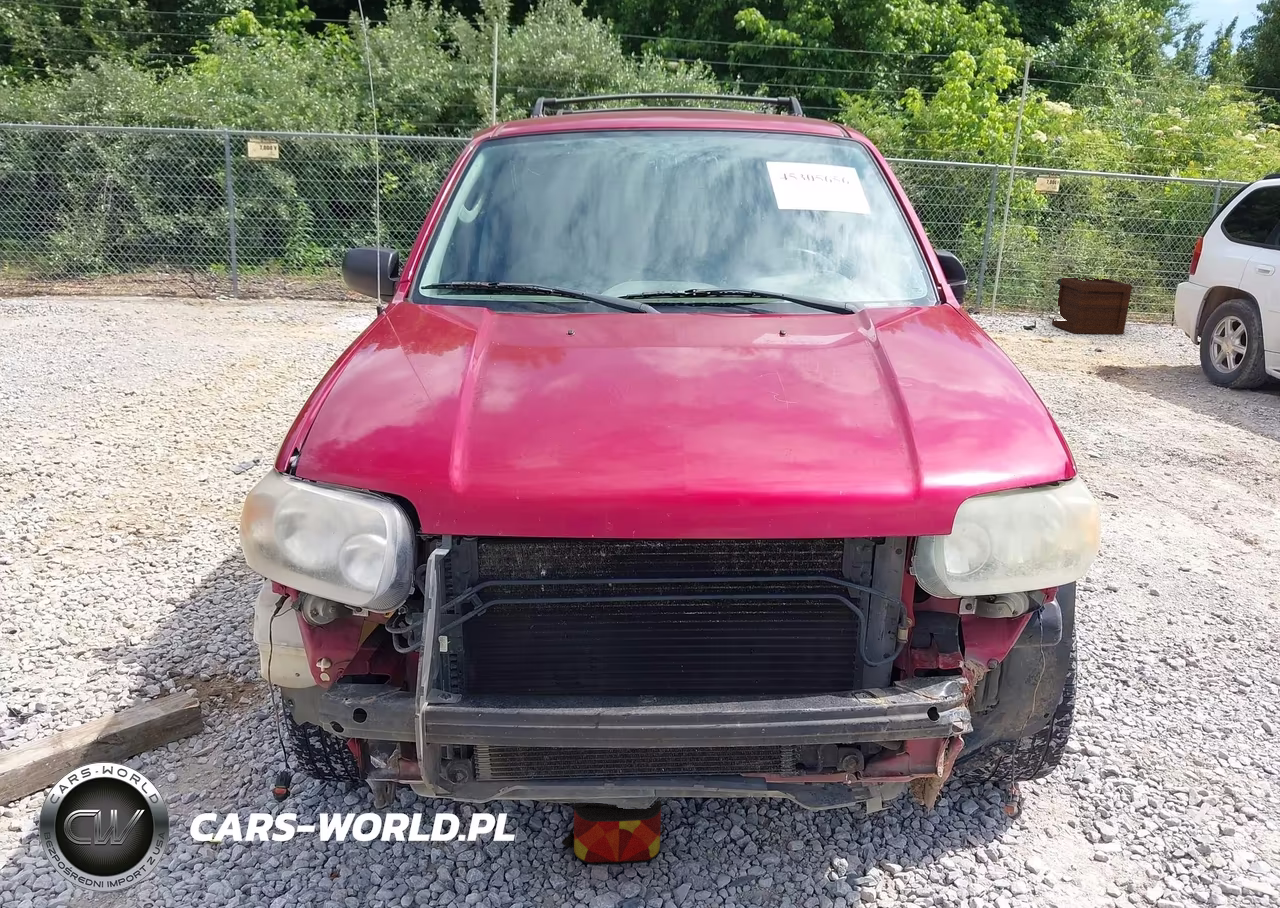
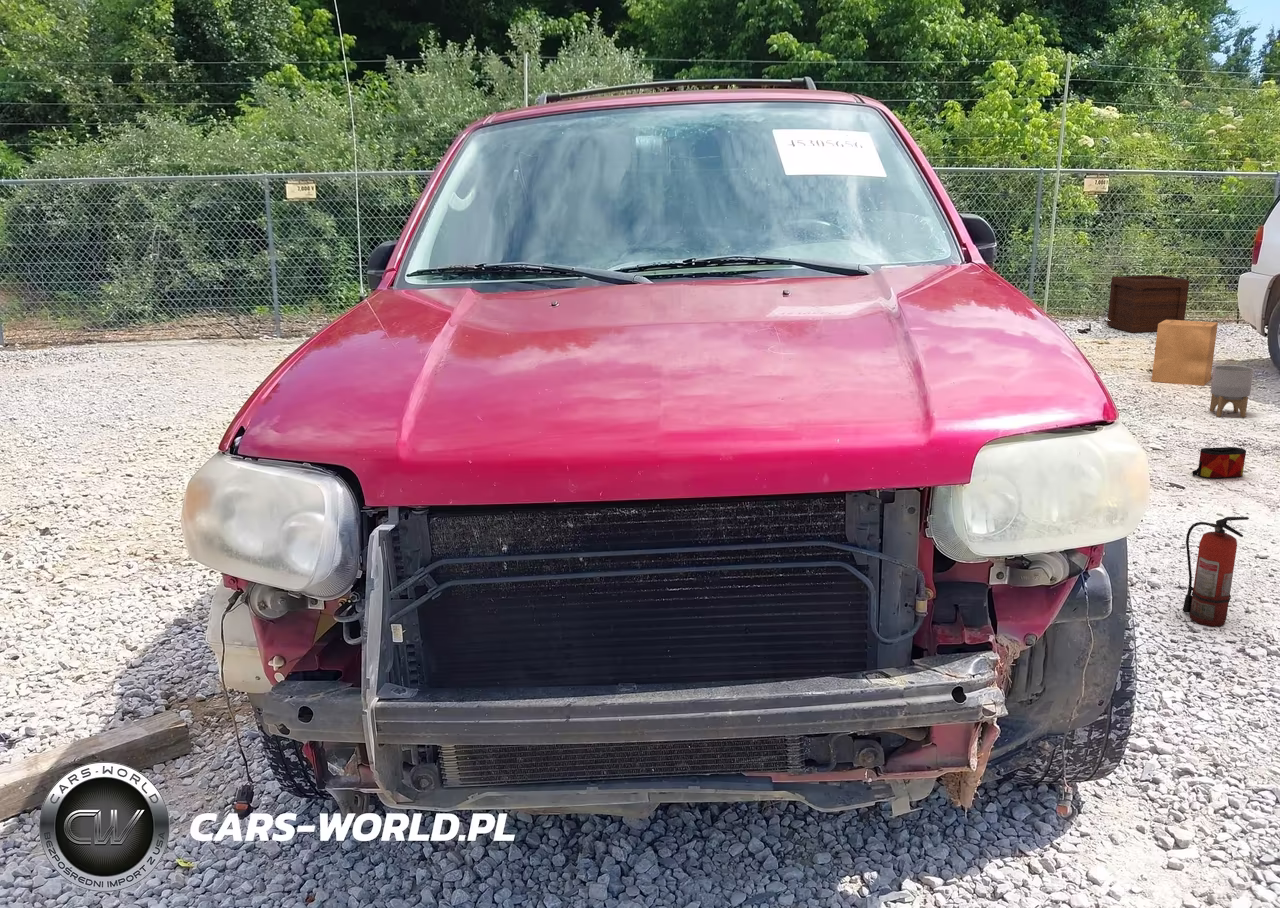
cardboard box: none [1092,328,1157,395] -> present [1152,320,1218,386]
planter: none [1145,379,1188,430] -> present [1210,365,1254,417]
fire extinguisher: none [1113,540,1178,639] -> present [1183,517,1249,627]
bag: present [562,800,665,864] -> present [1192,447,1246,479]

